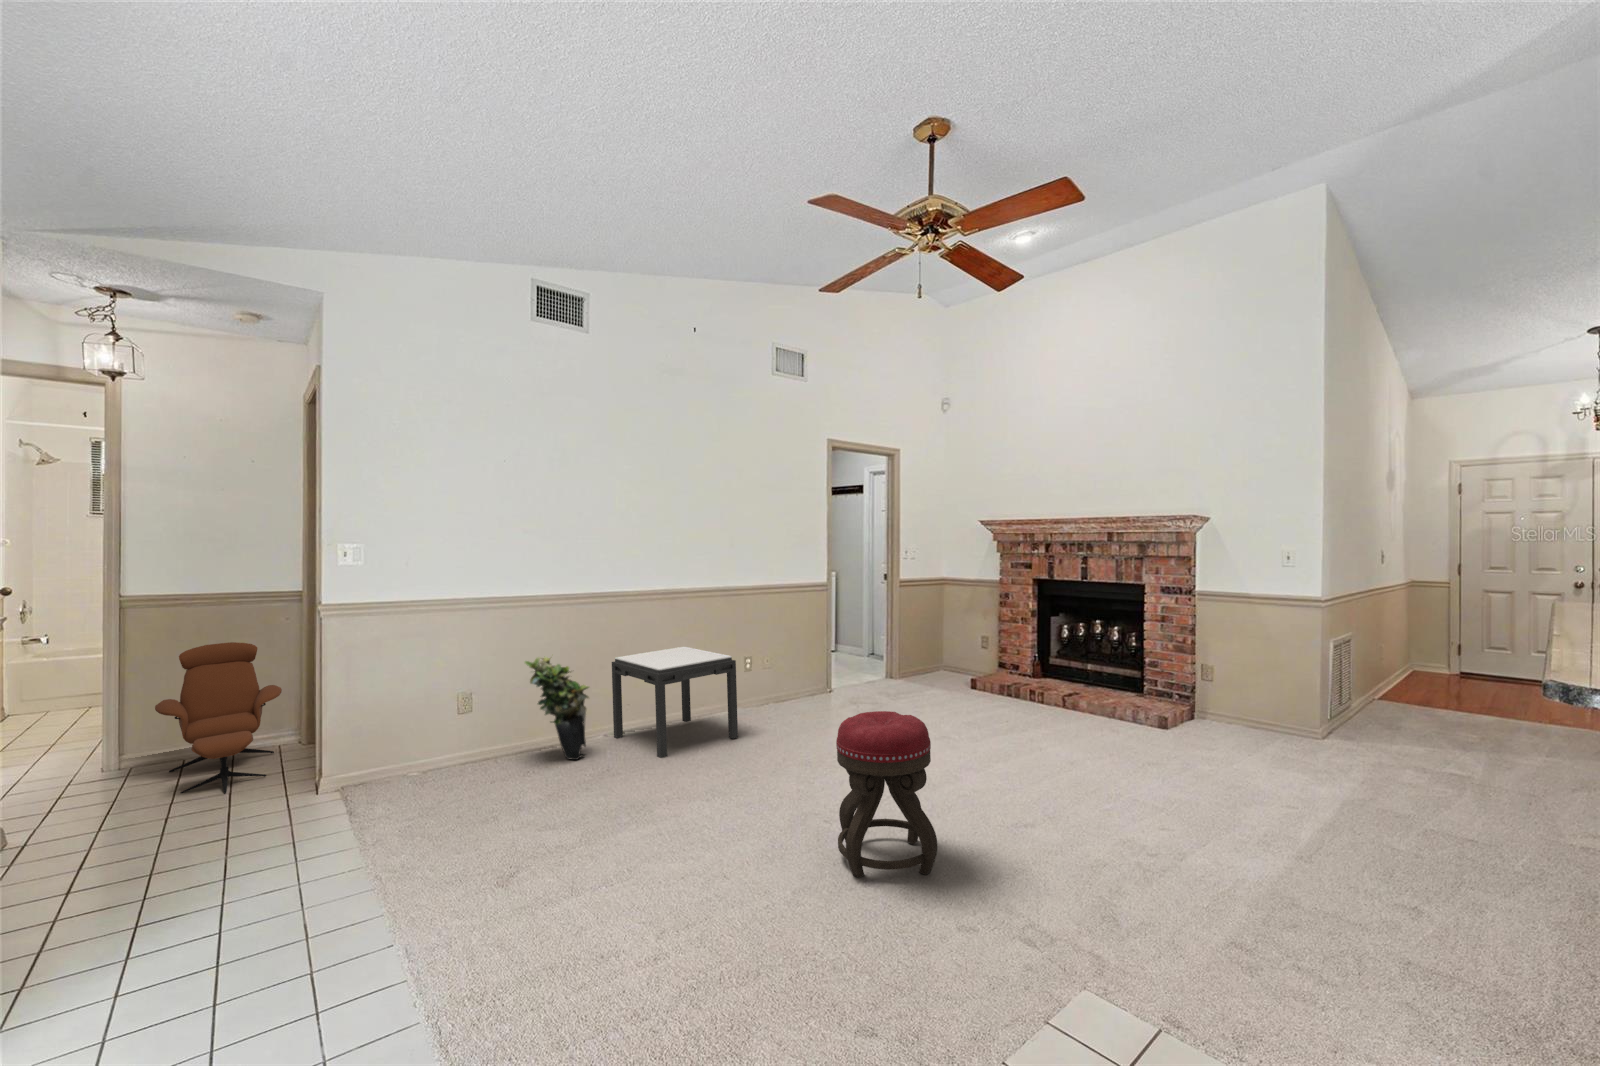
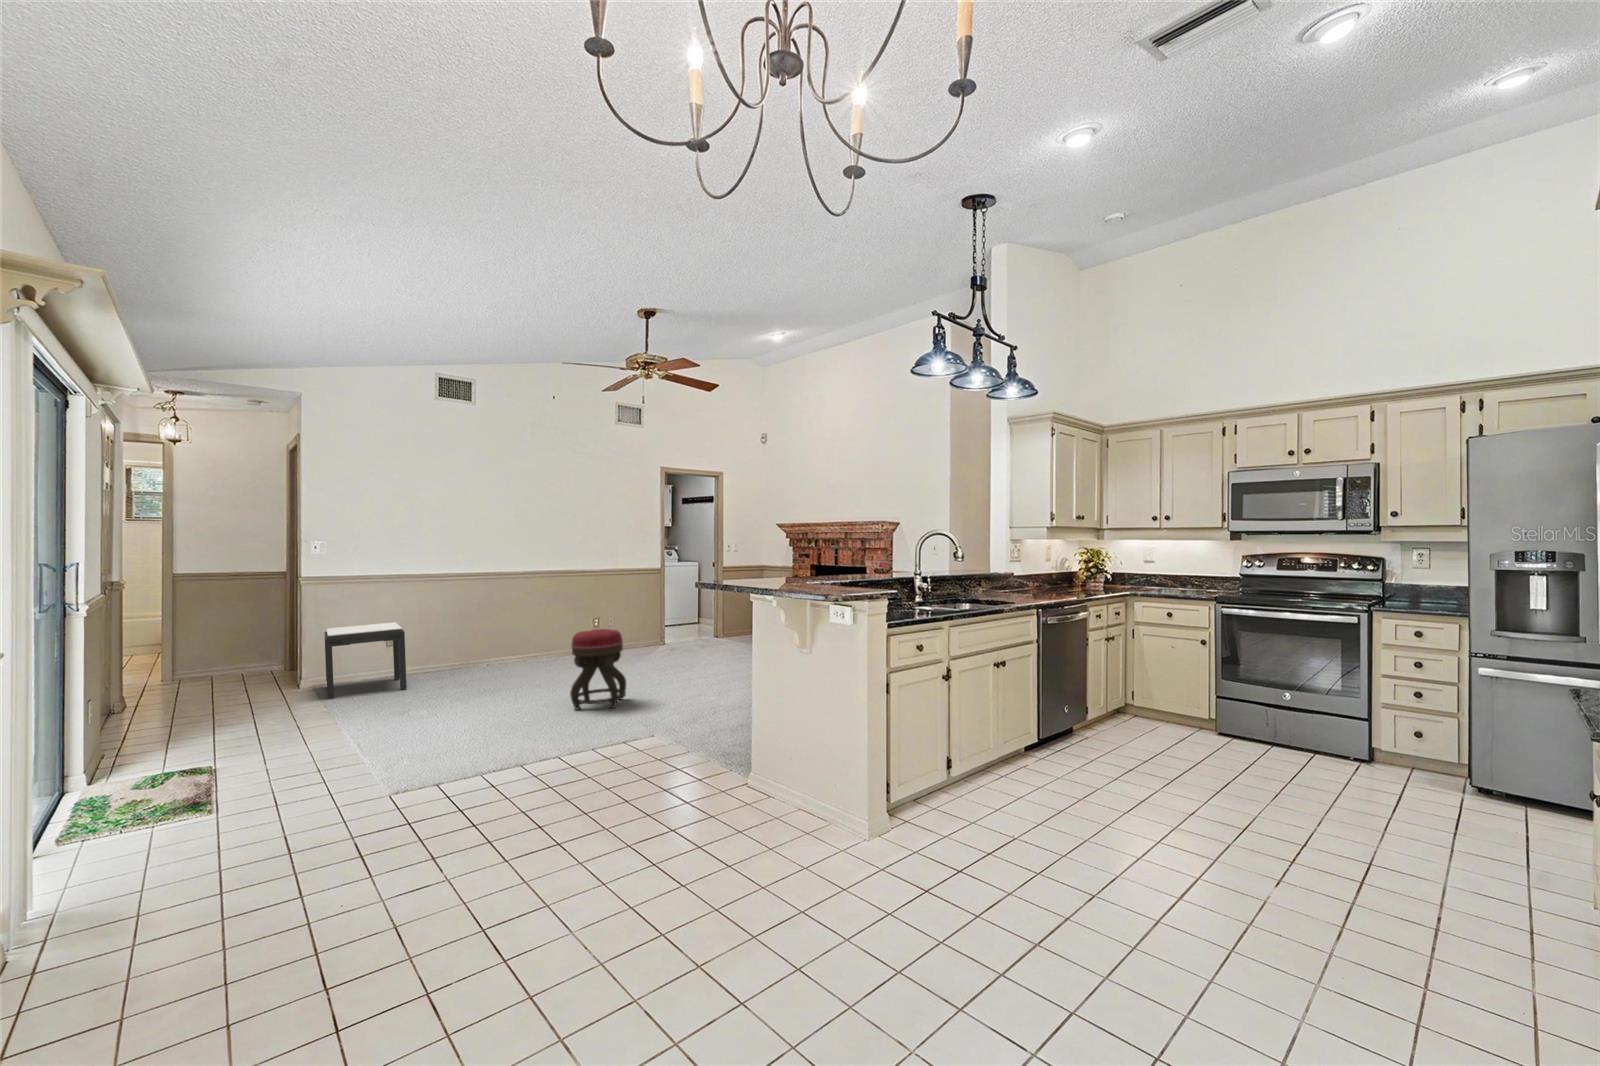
lounge chair: present [155,642,282,793] -> none [198,607,277,692]
side table: present [612,647,738,758] -> present [324,622,407,699]
potted plant: present [524,657,589,760] -> none [429,611,472,676]

